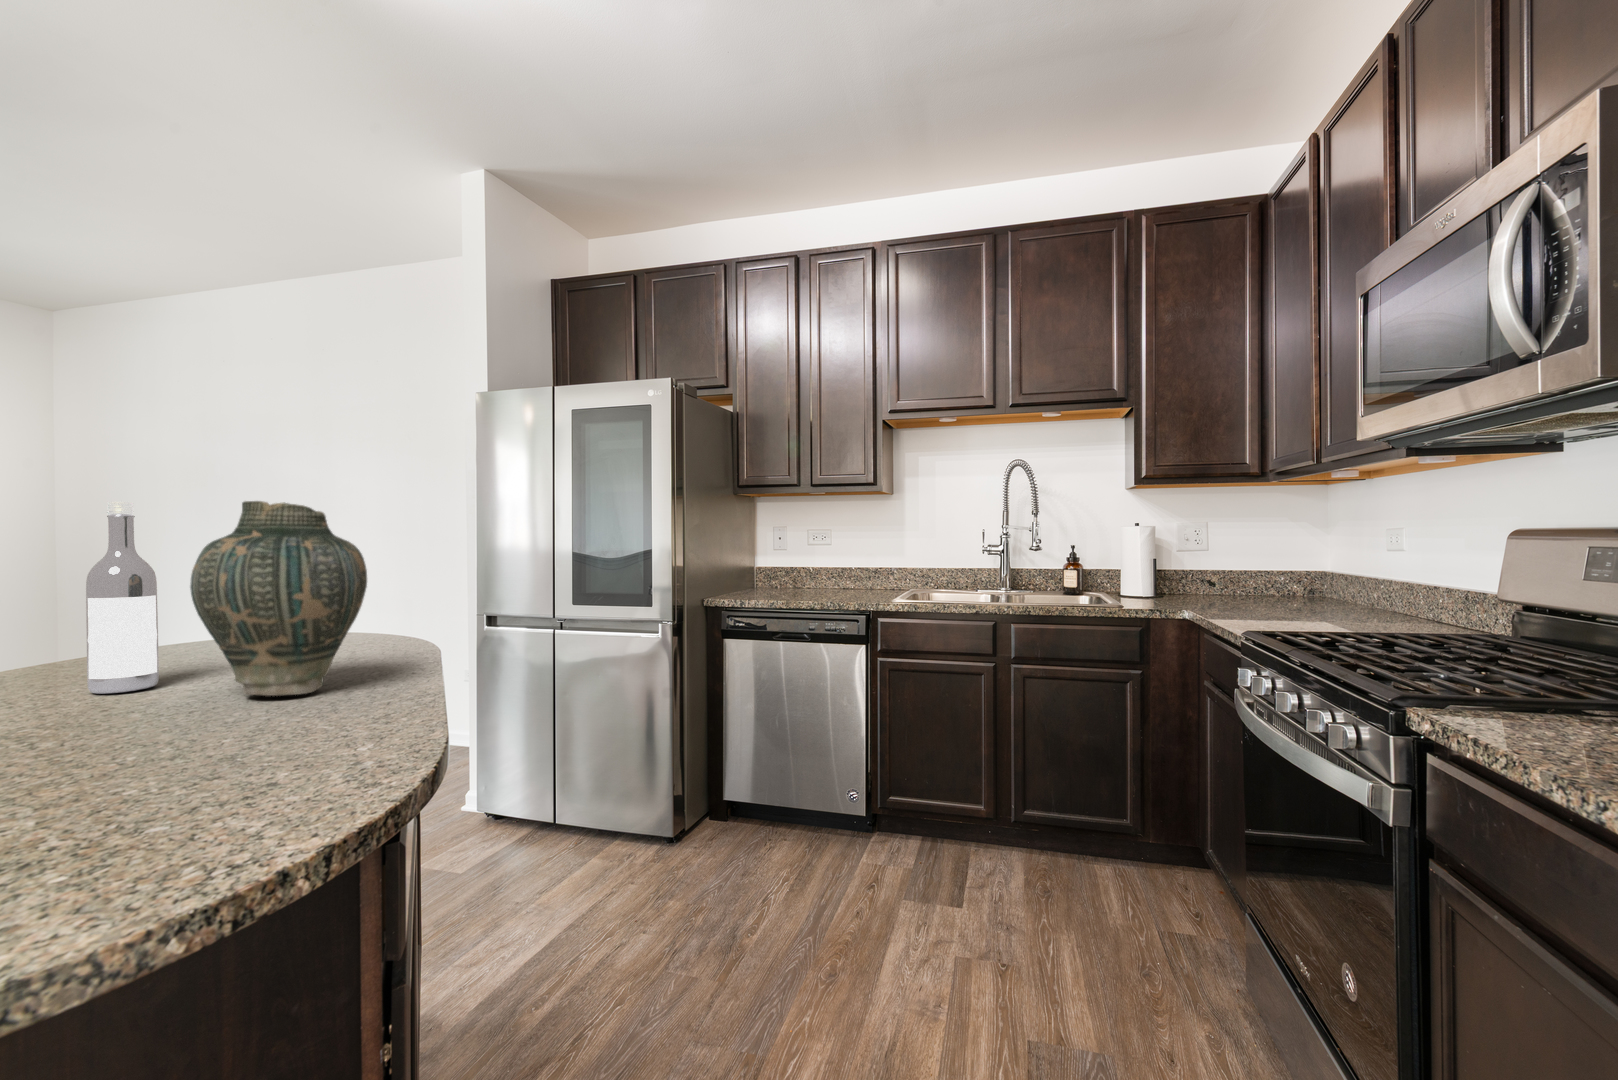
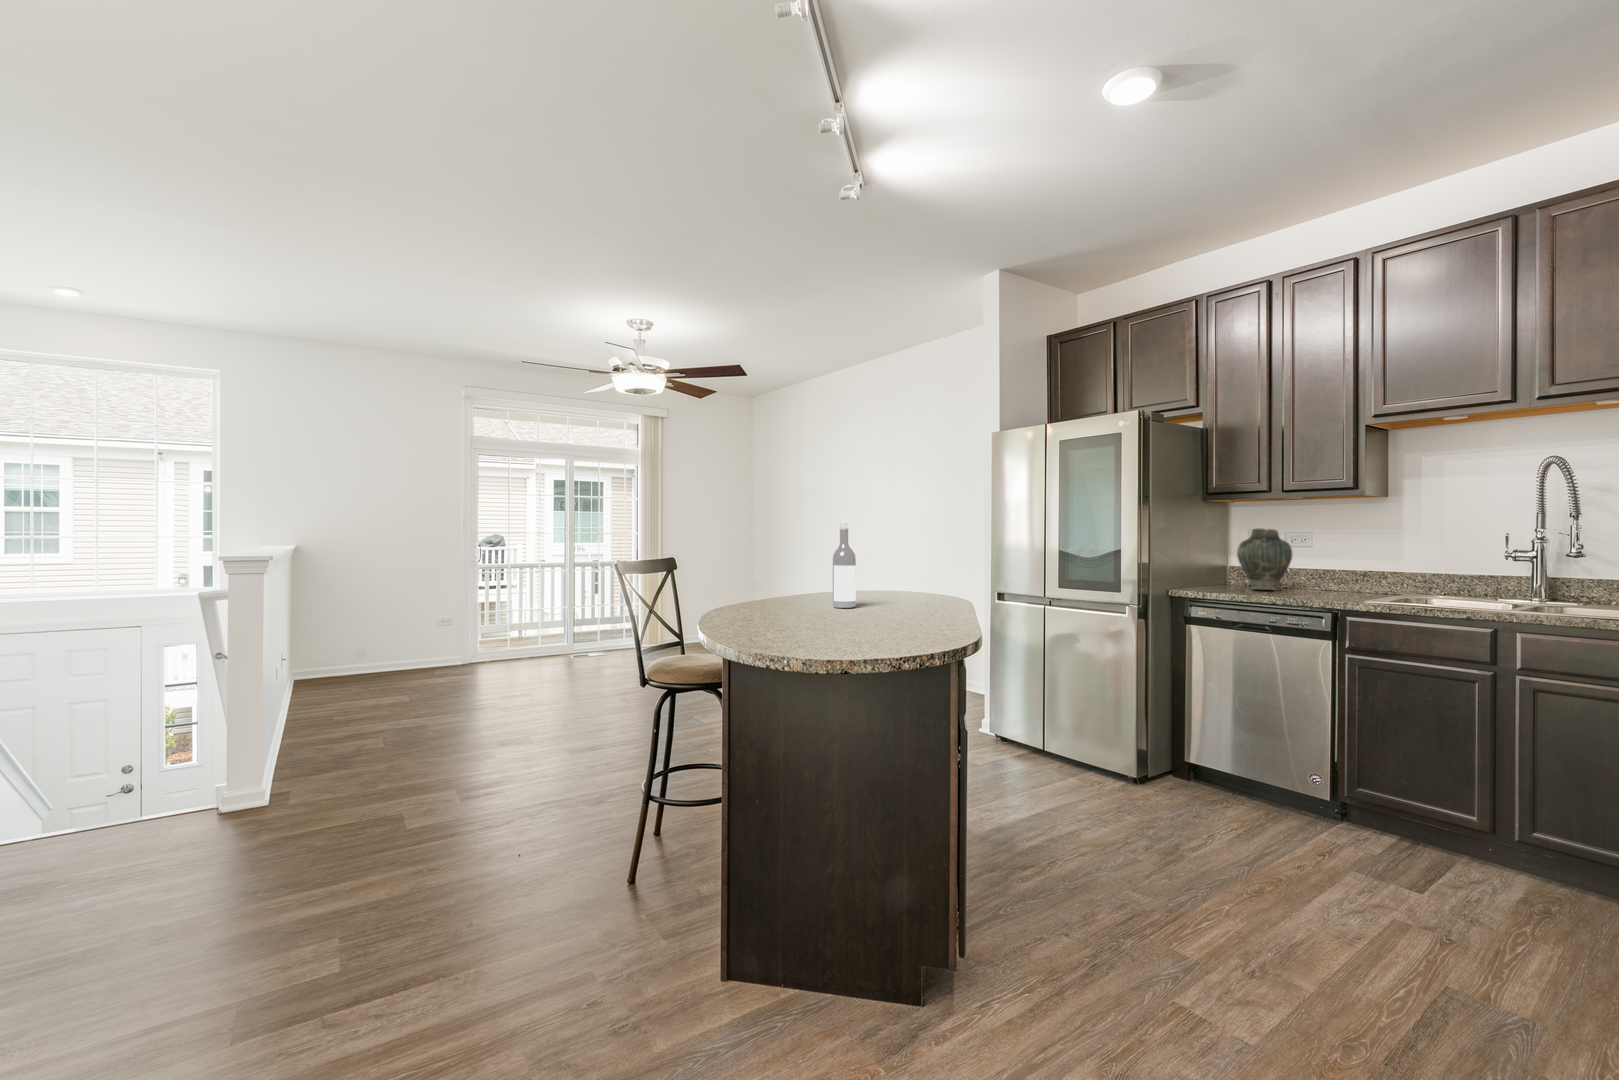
vase: present [190,501,367,696] -> present [1237,528,1292,590]

